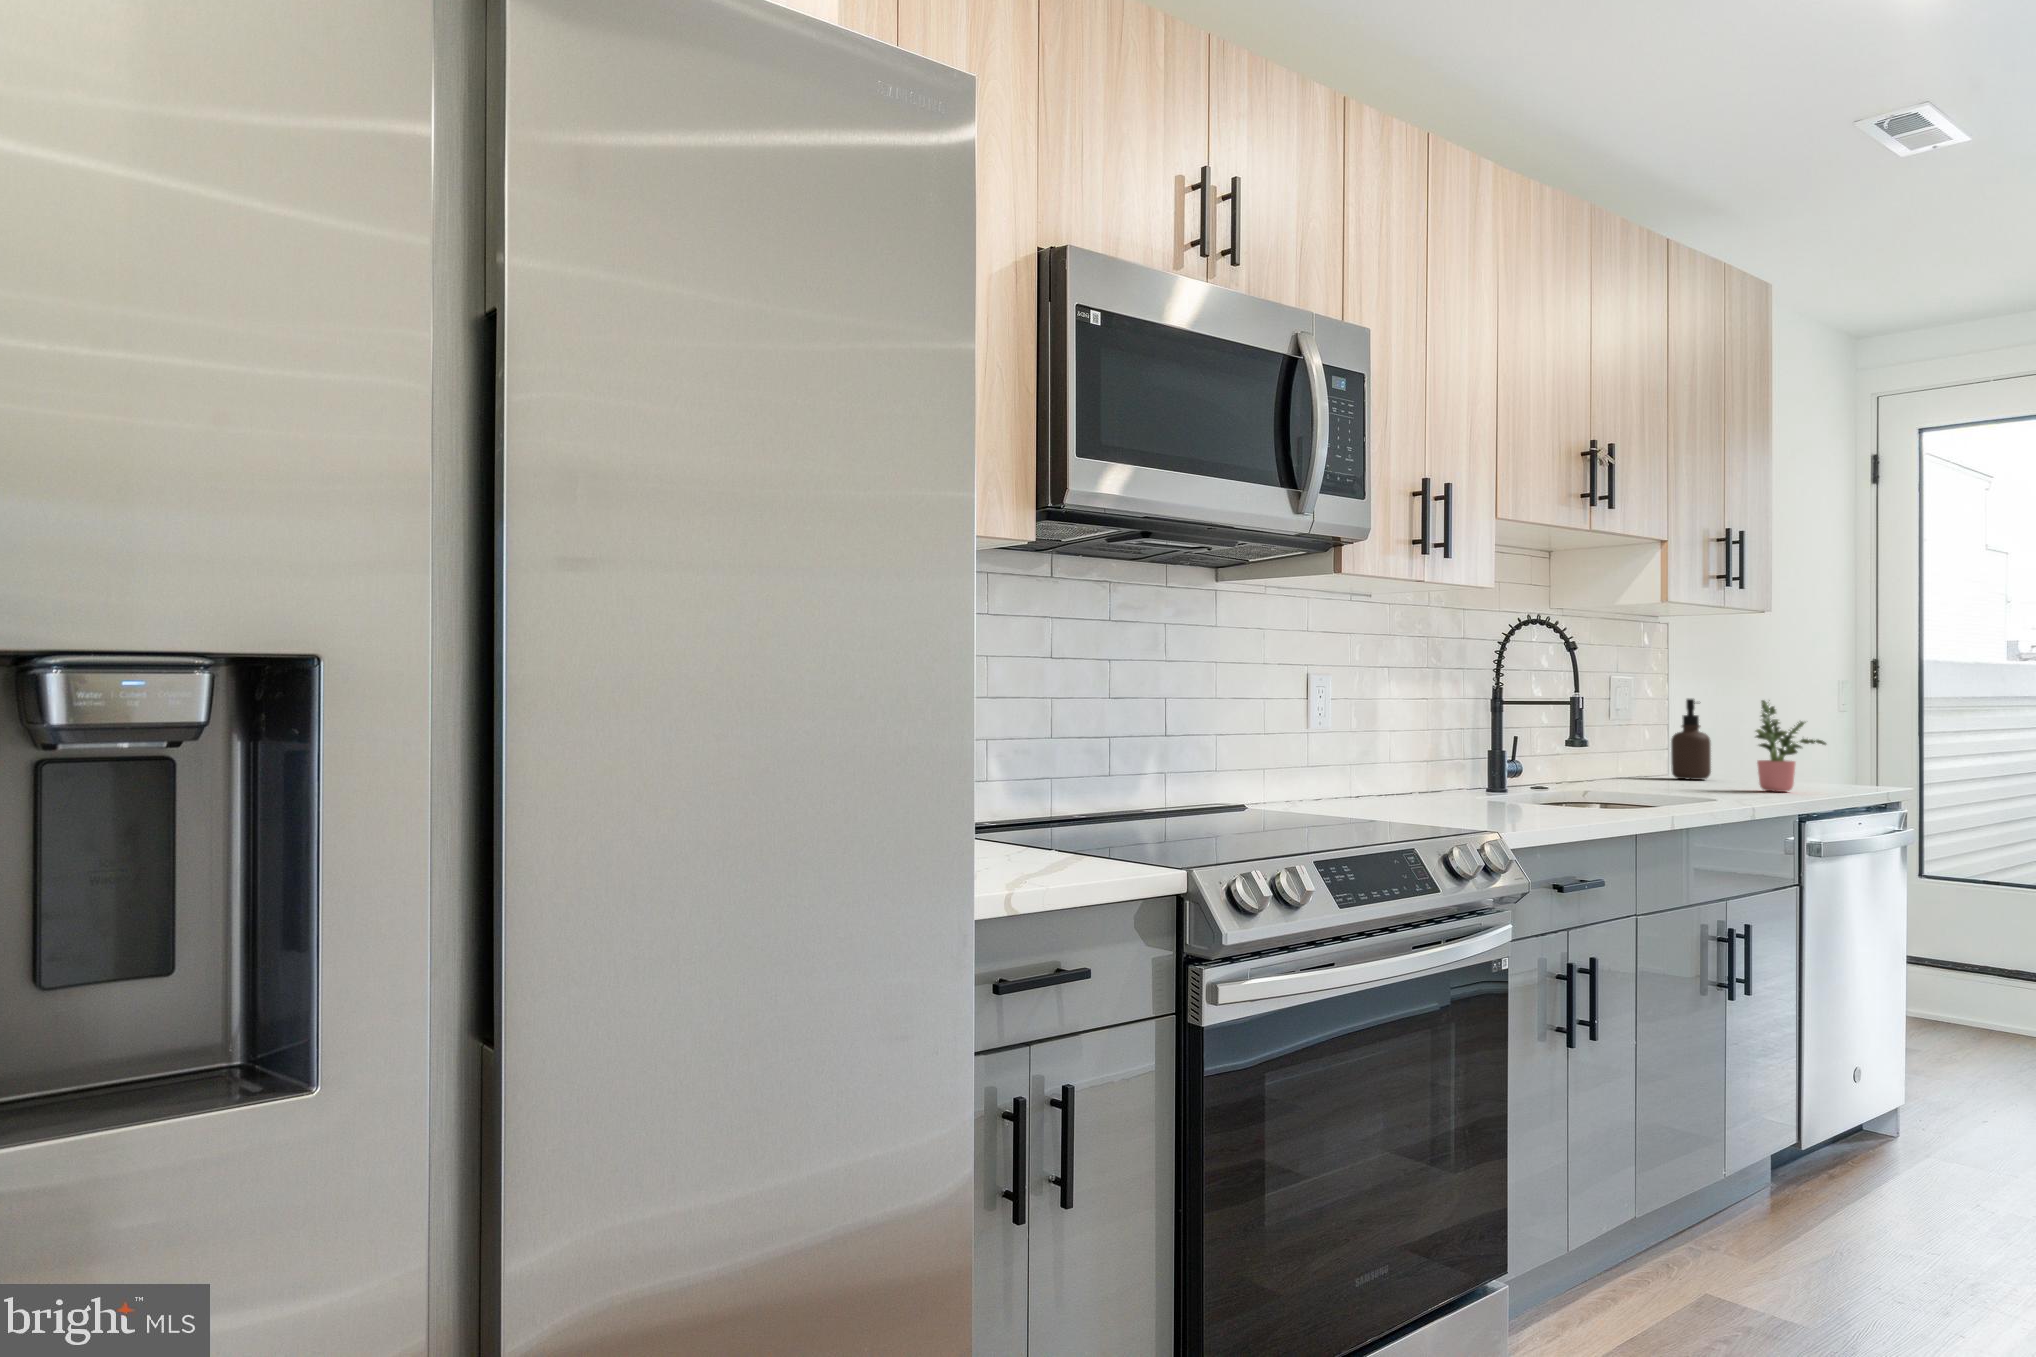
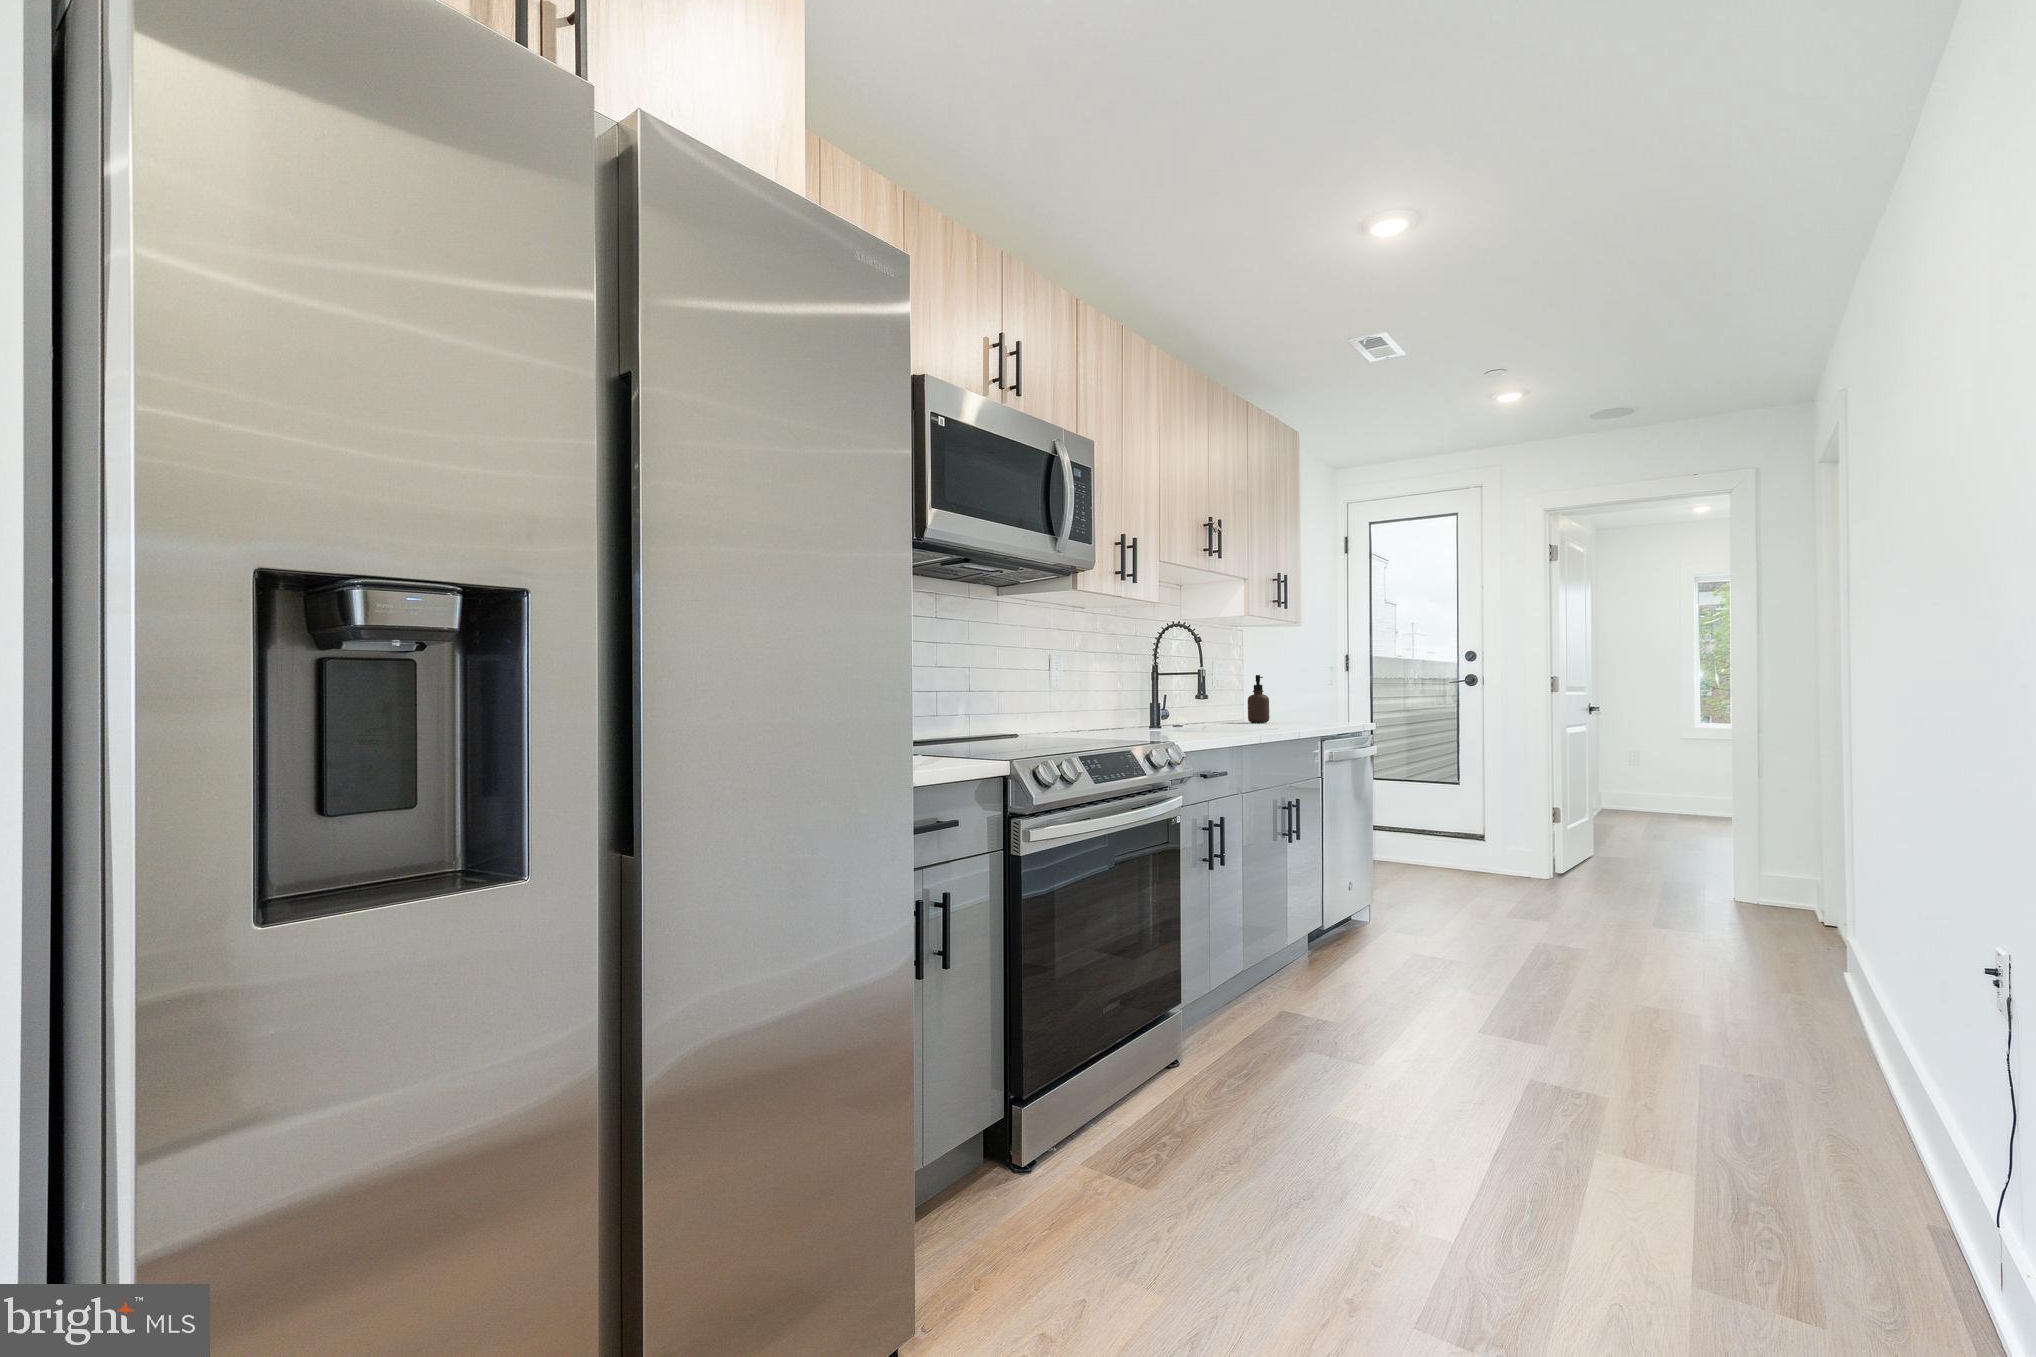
potted plant: present [1756,700,1826,792] -> none [1295,673,1334,726]

